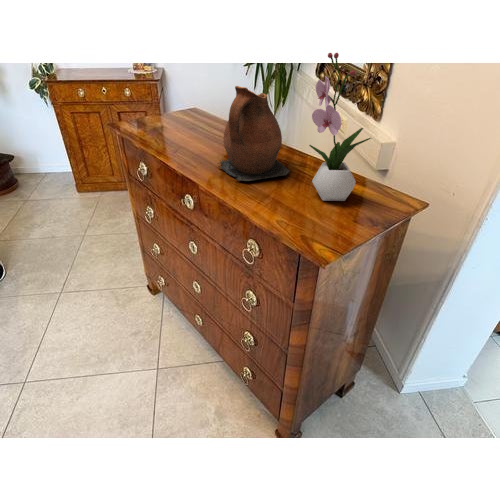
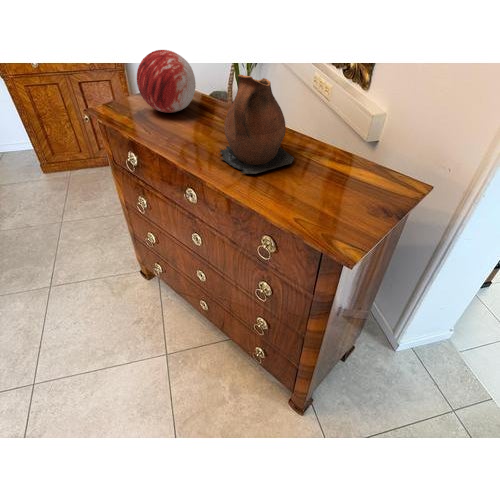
flower arrangement: present [309,53,371,201] -> none [319,39,387,191]
decorative orb: none [155,73,209,130] -> present [137,50,196,113]

